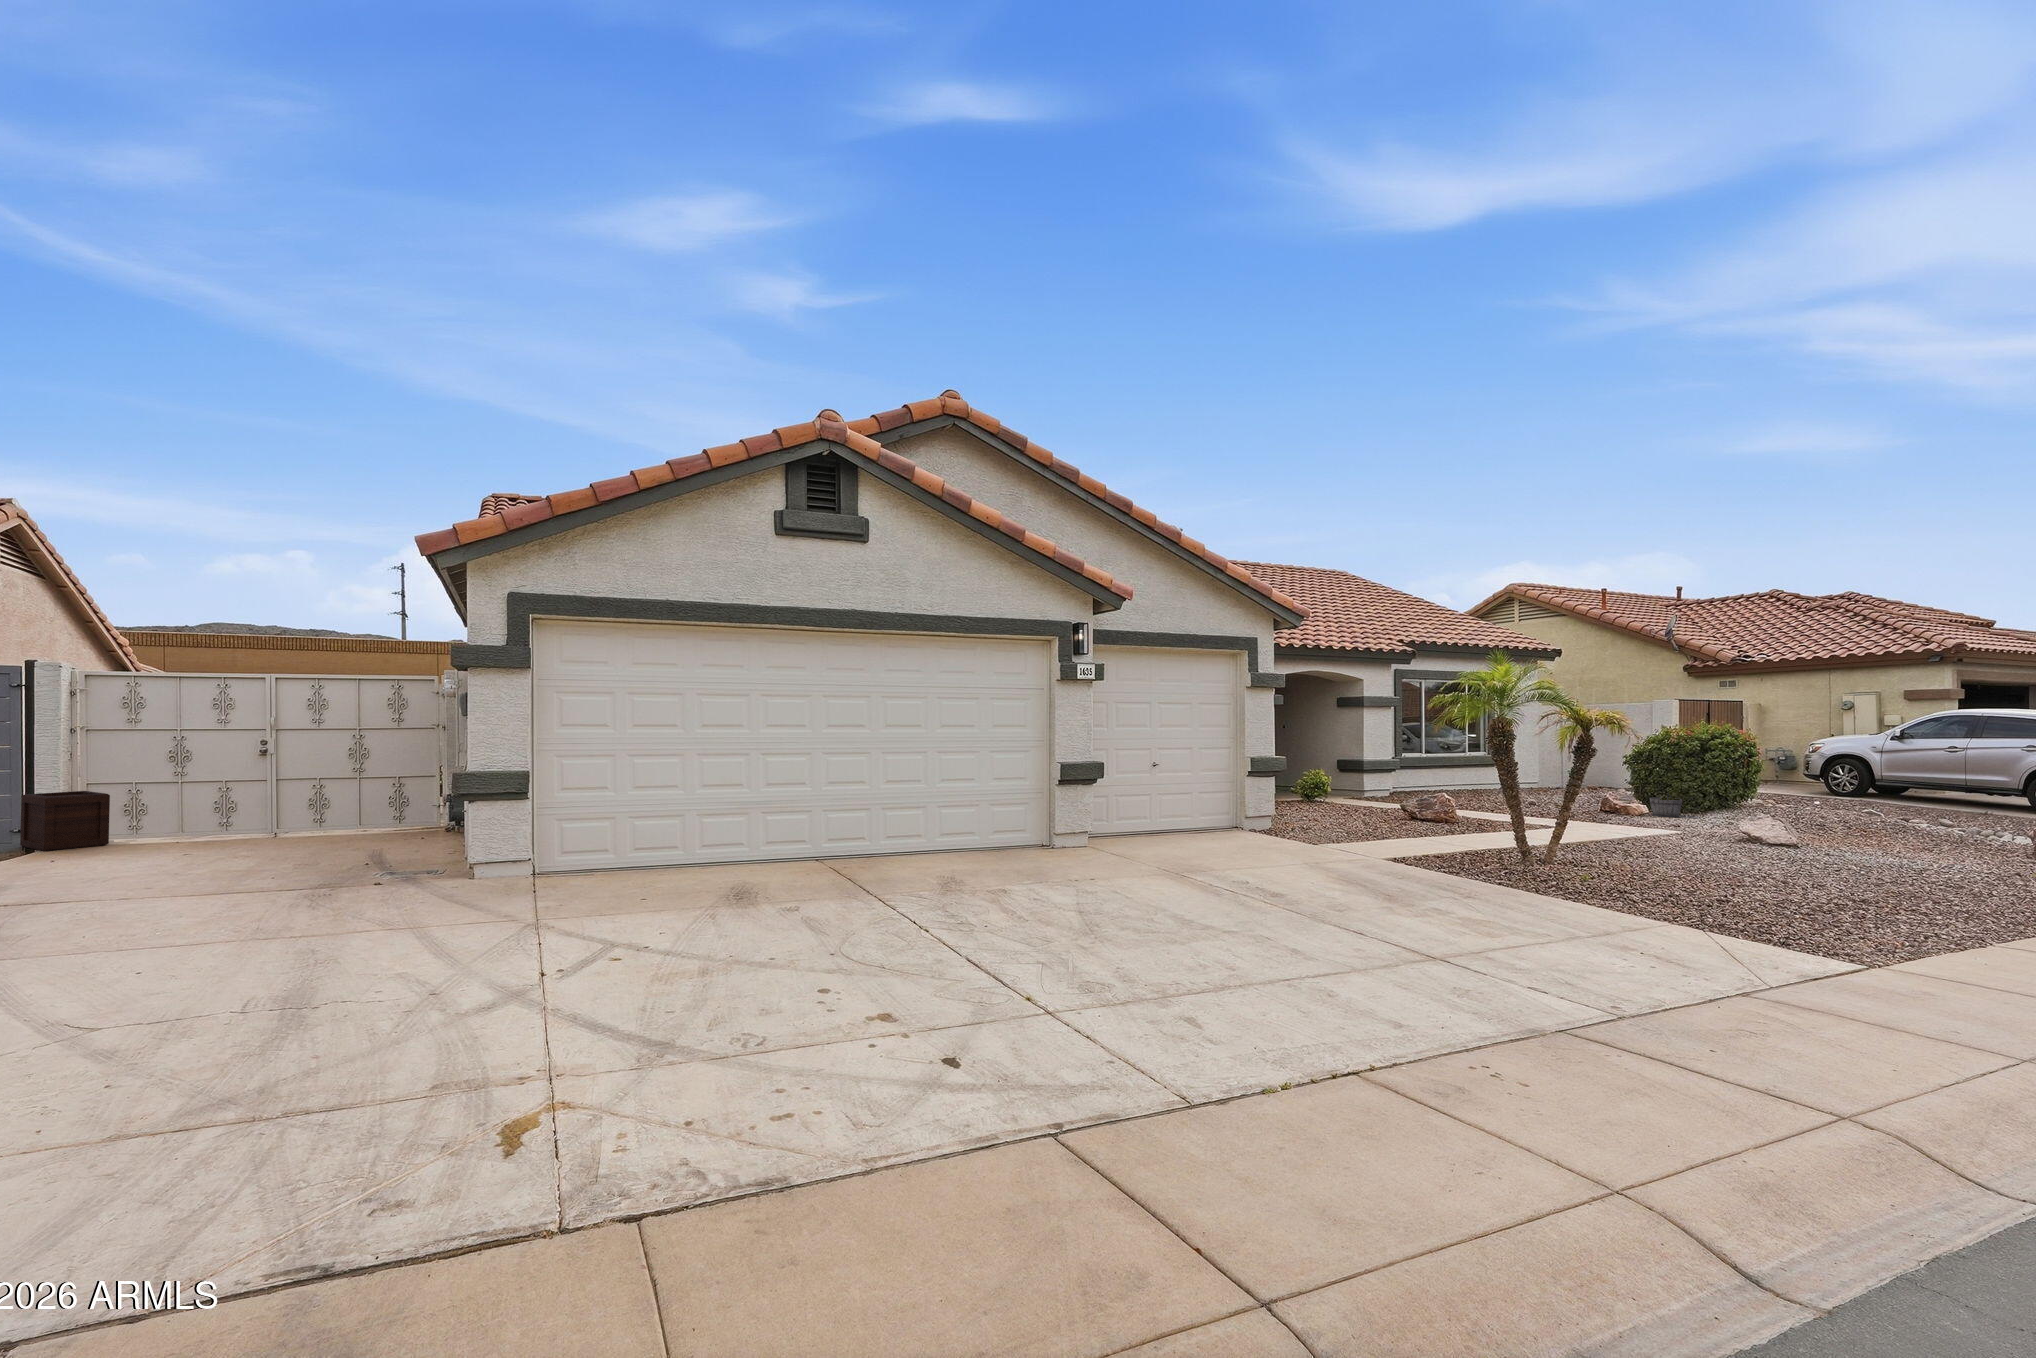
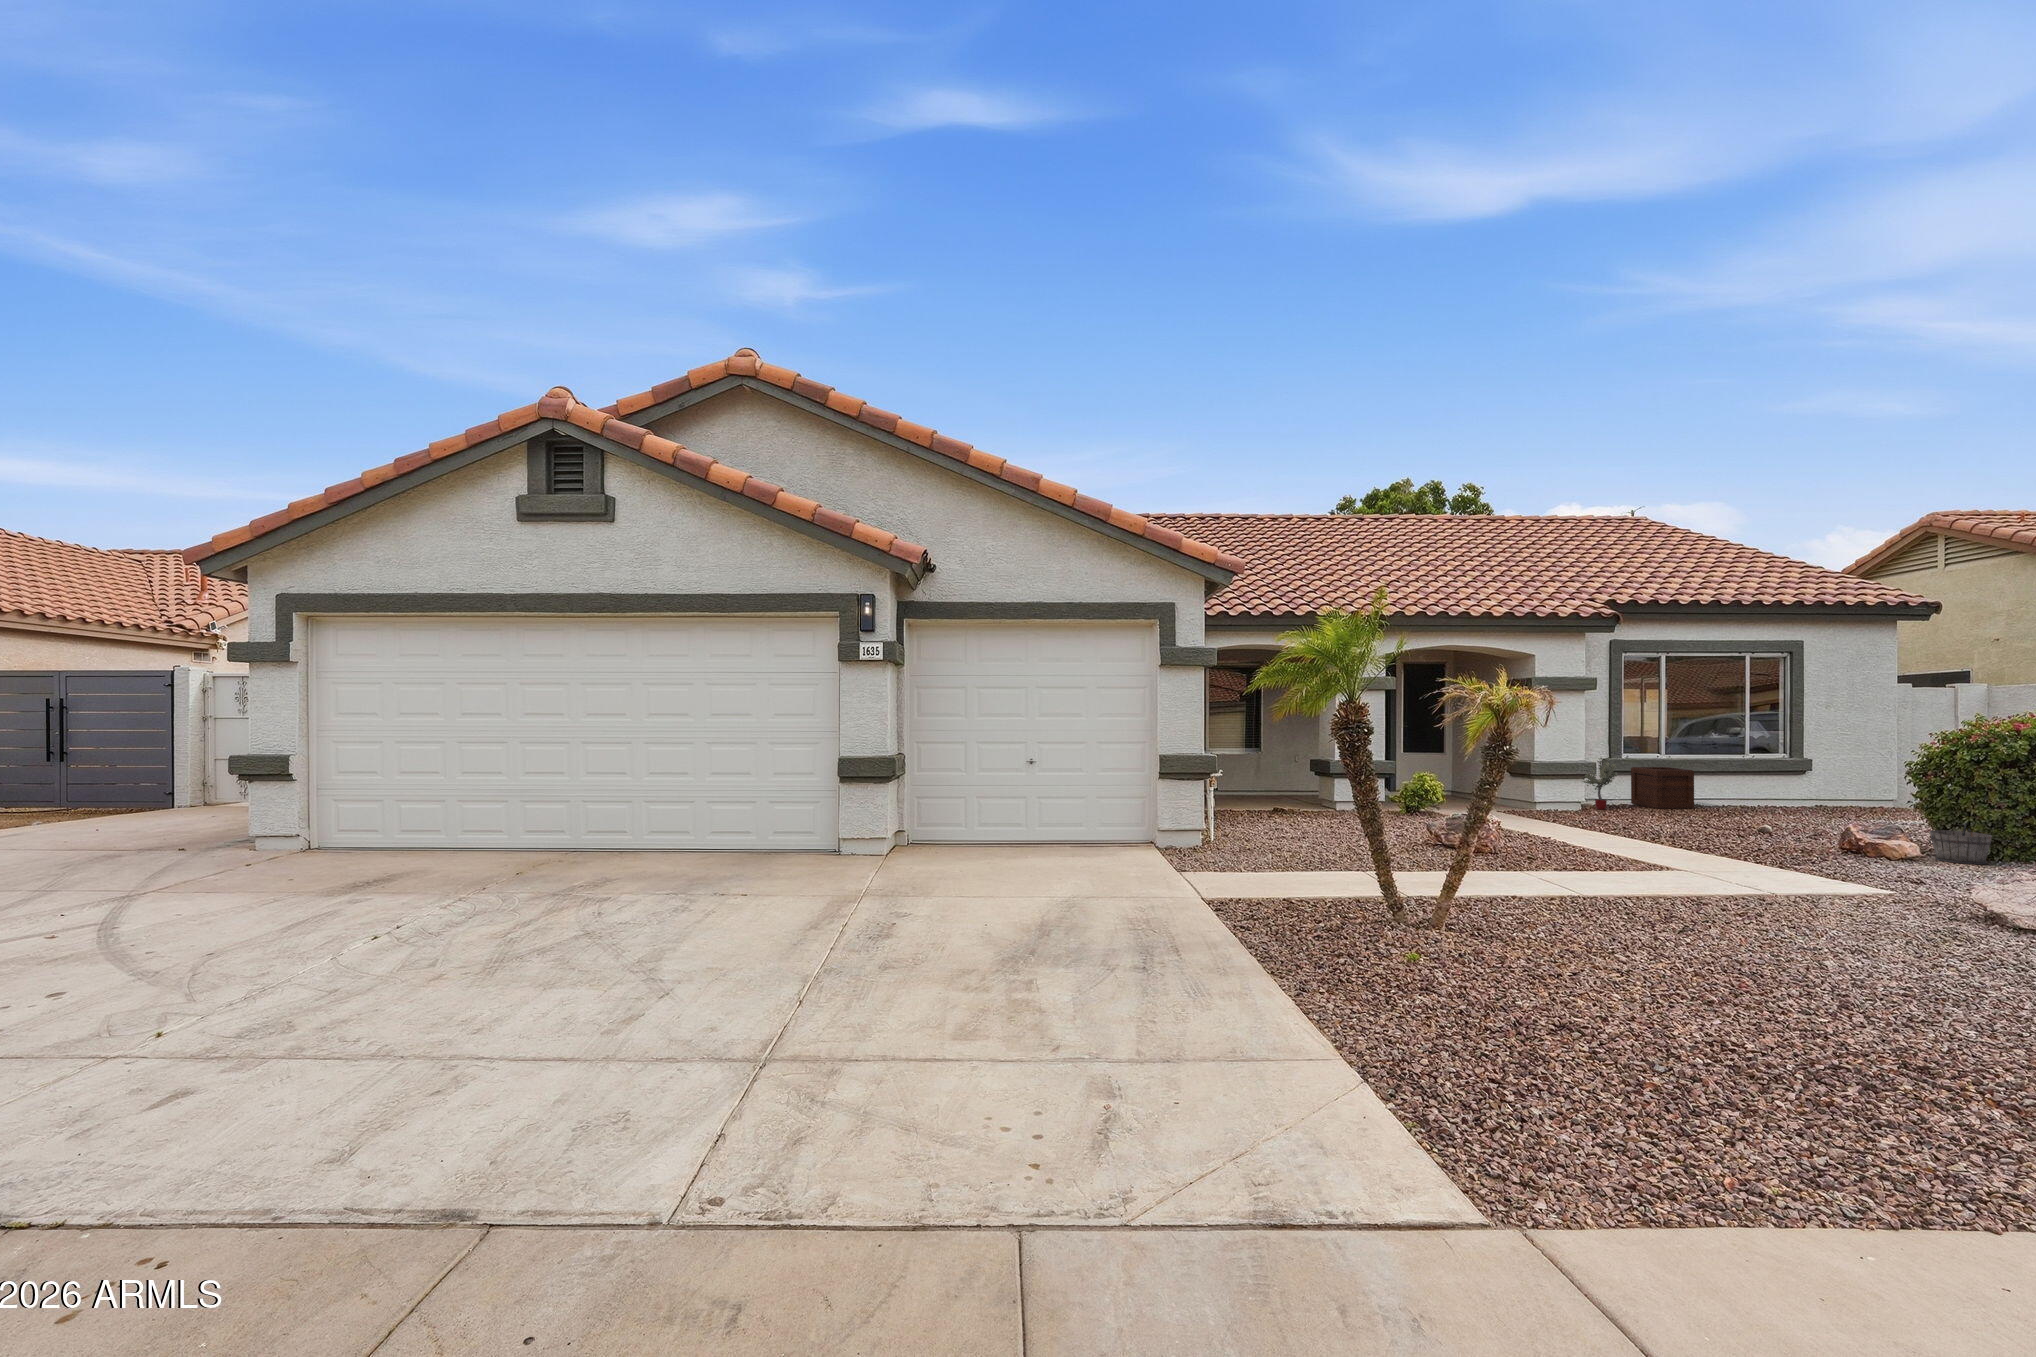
potted tree: none [1404,754,1426,794] -> present [1582,758,1617,810]
wooden crate: present [20,791,110,851] -> present [1631,767,1694,809]

